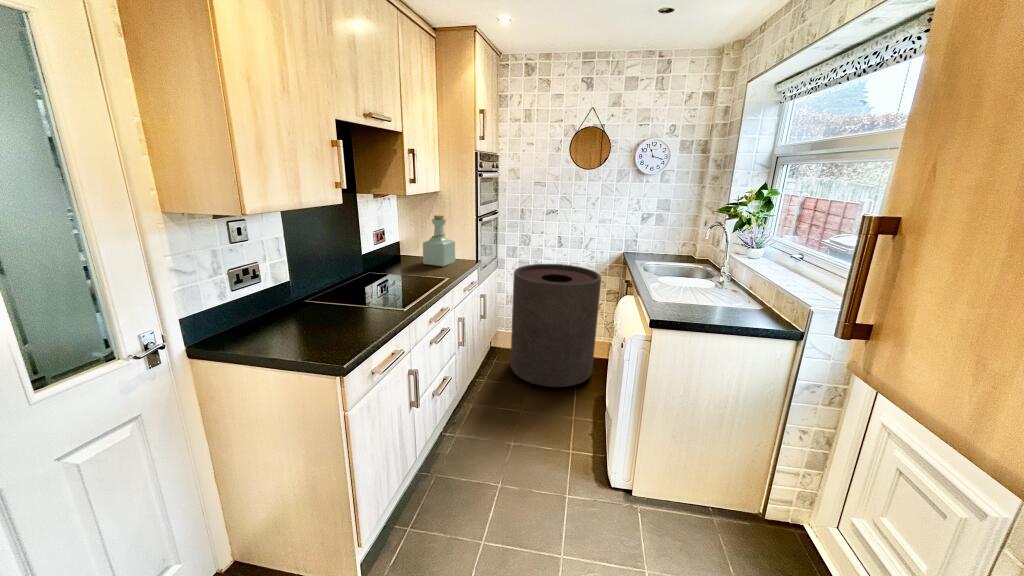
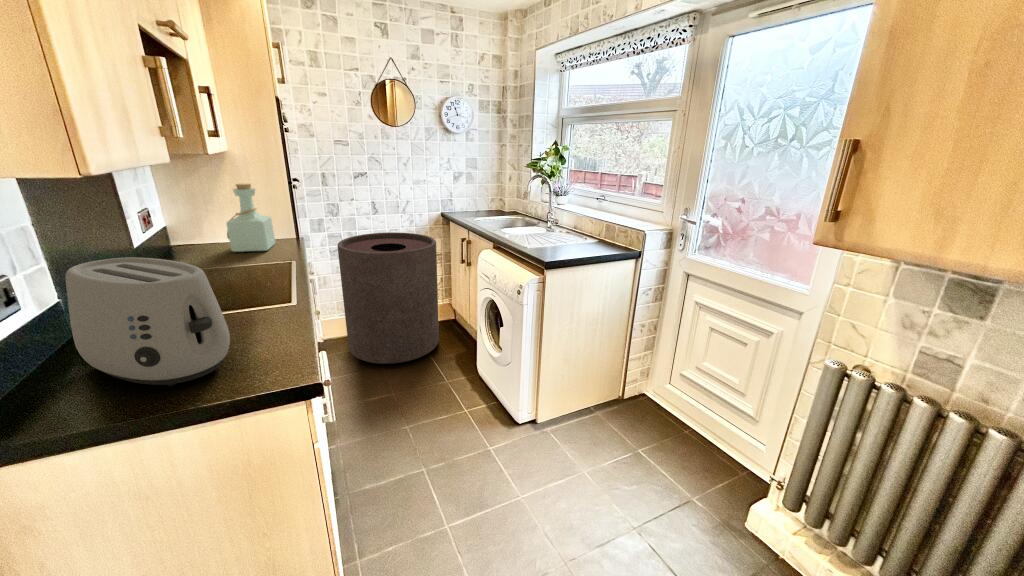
toaster: none [270,259,335,339] -> present [65,257,230,386]

